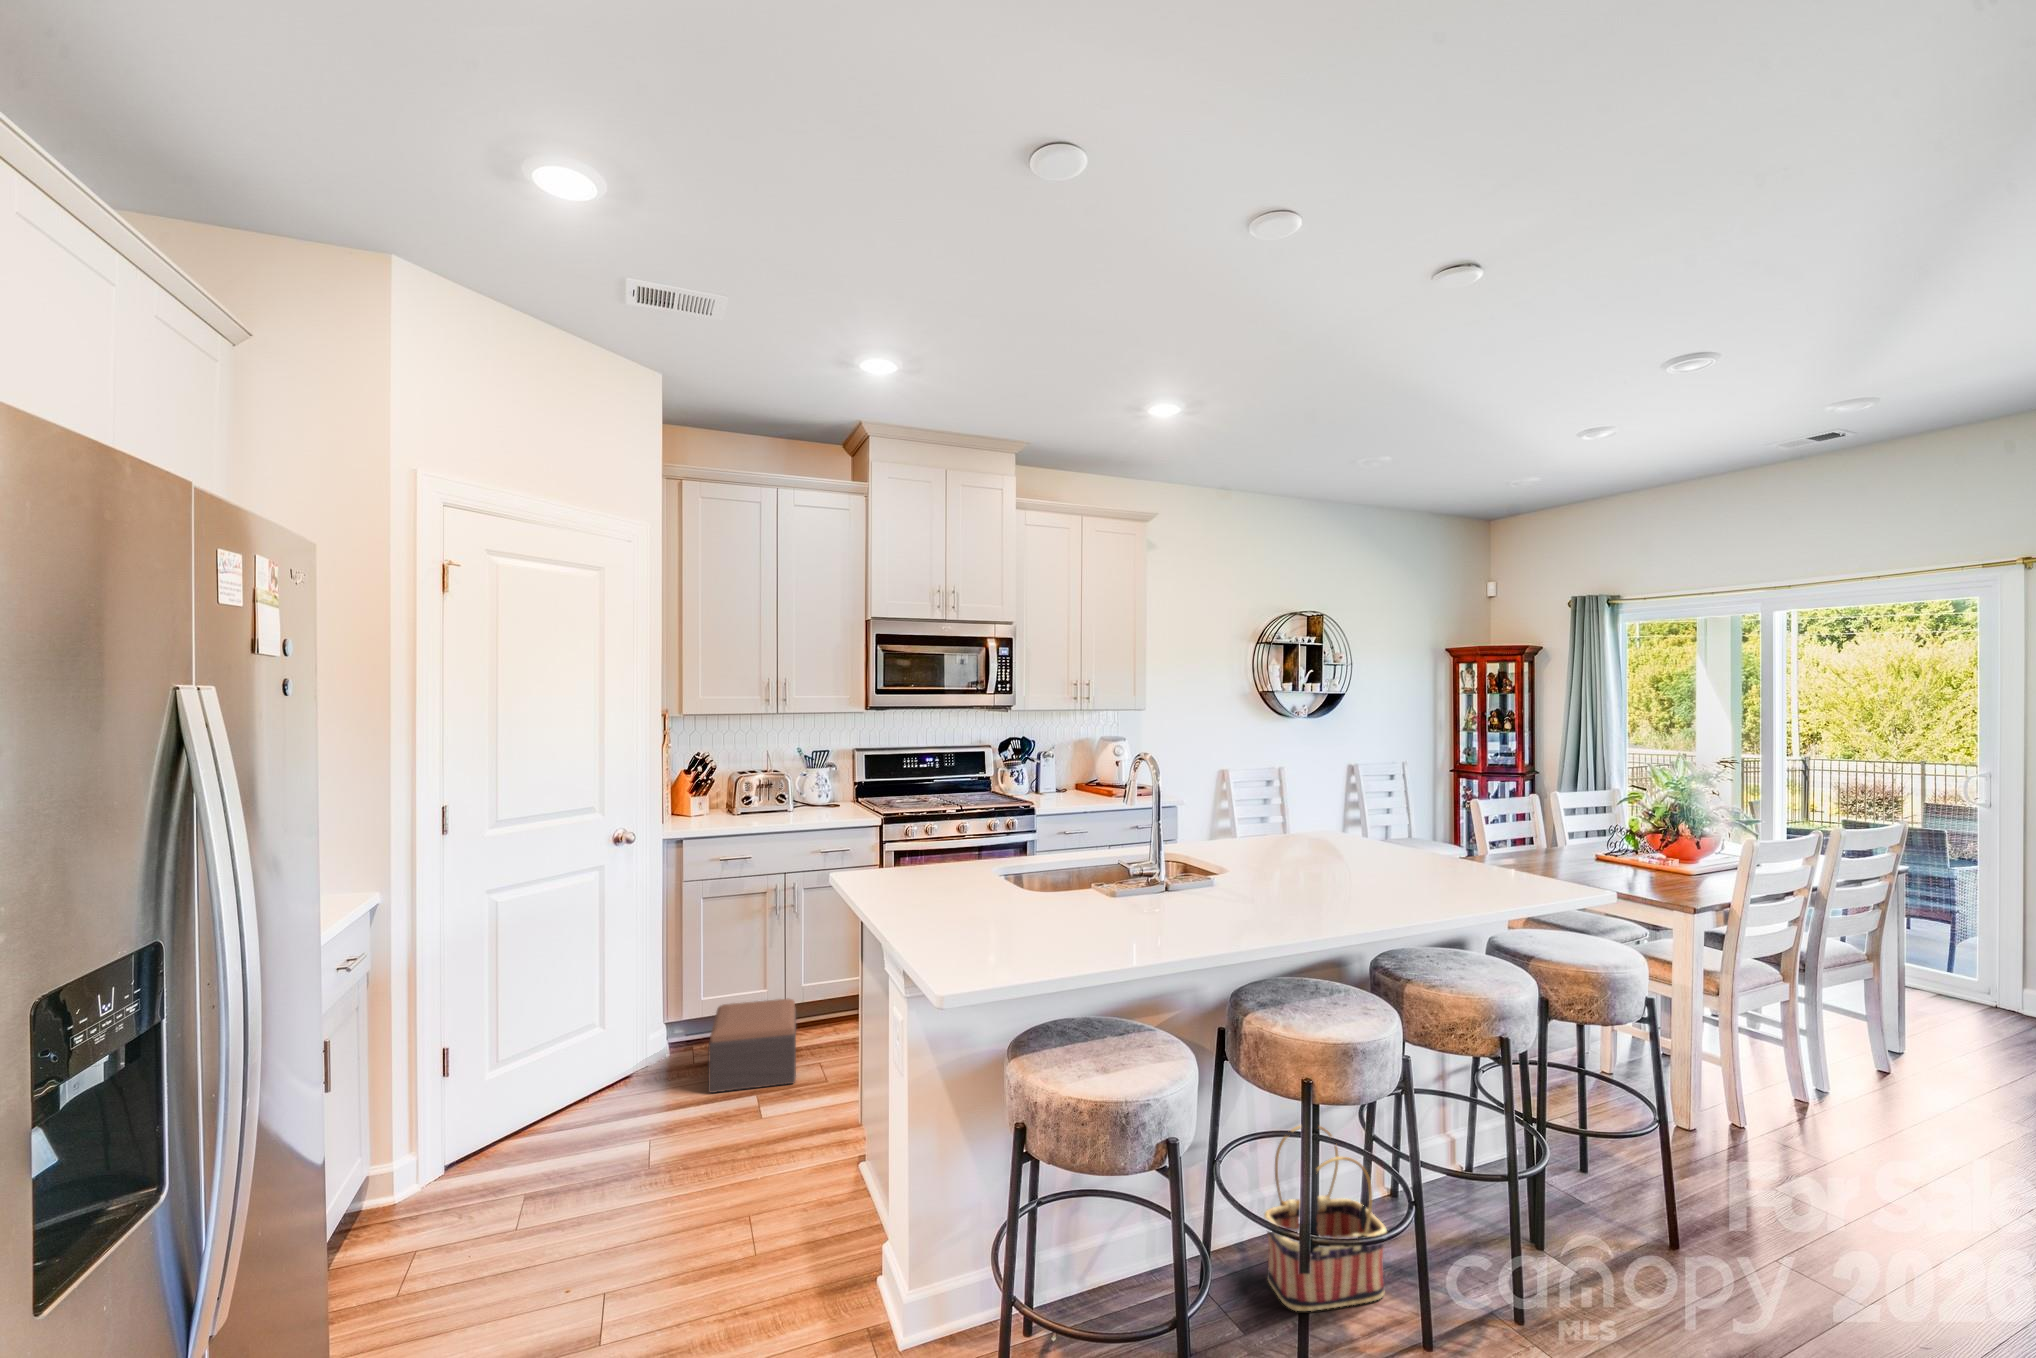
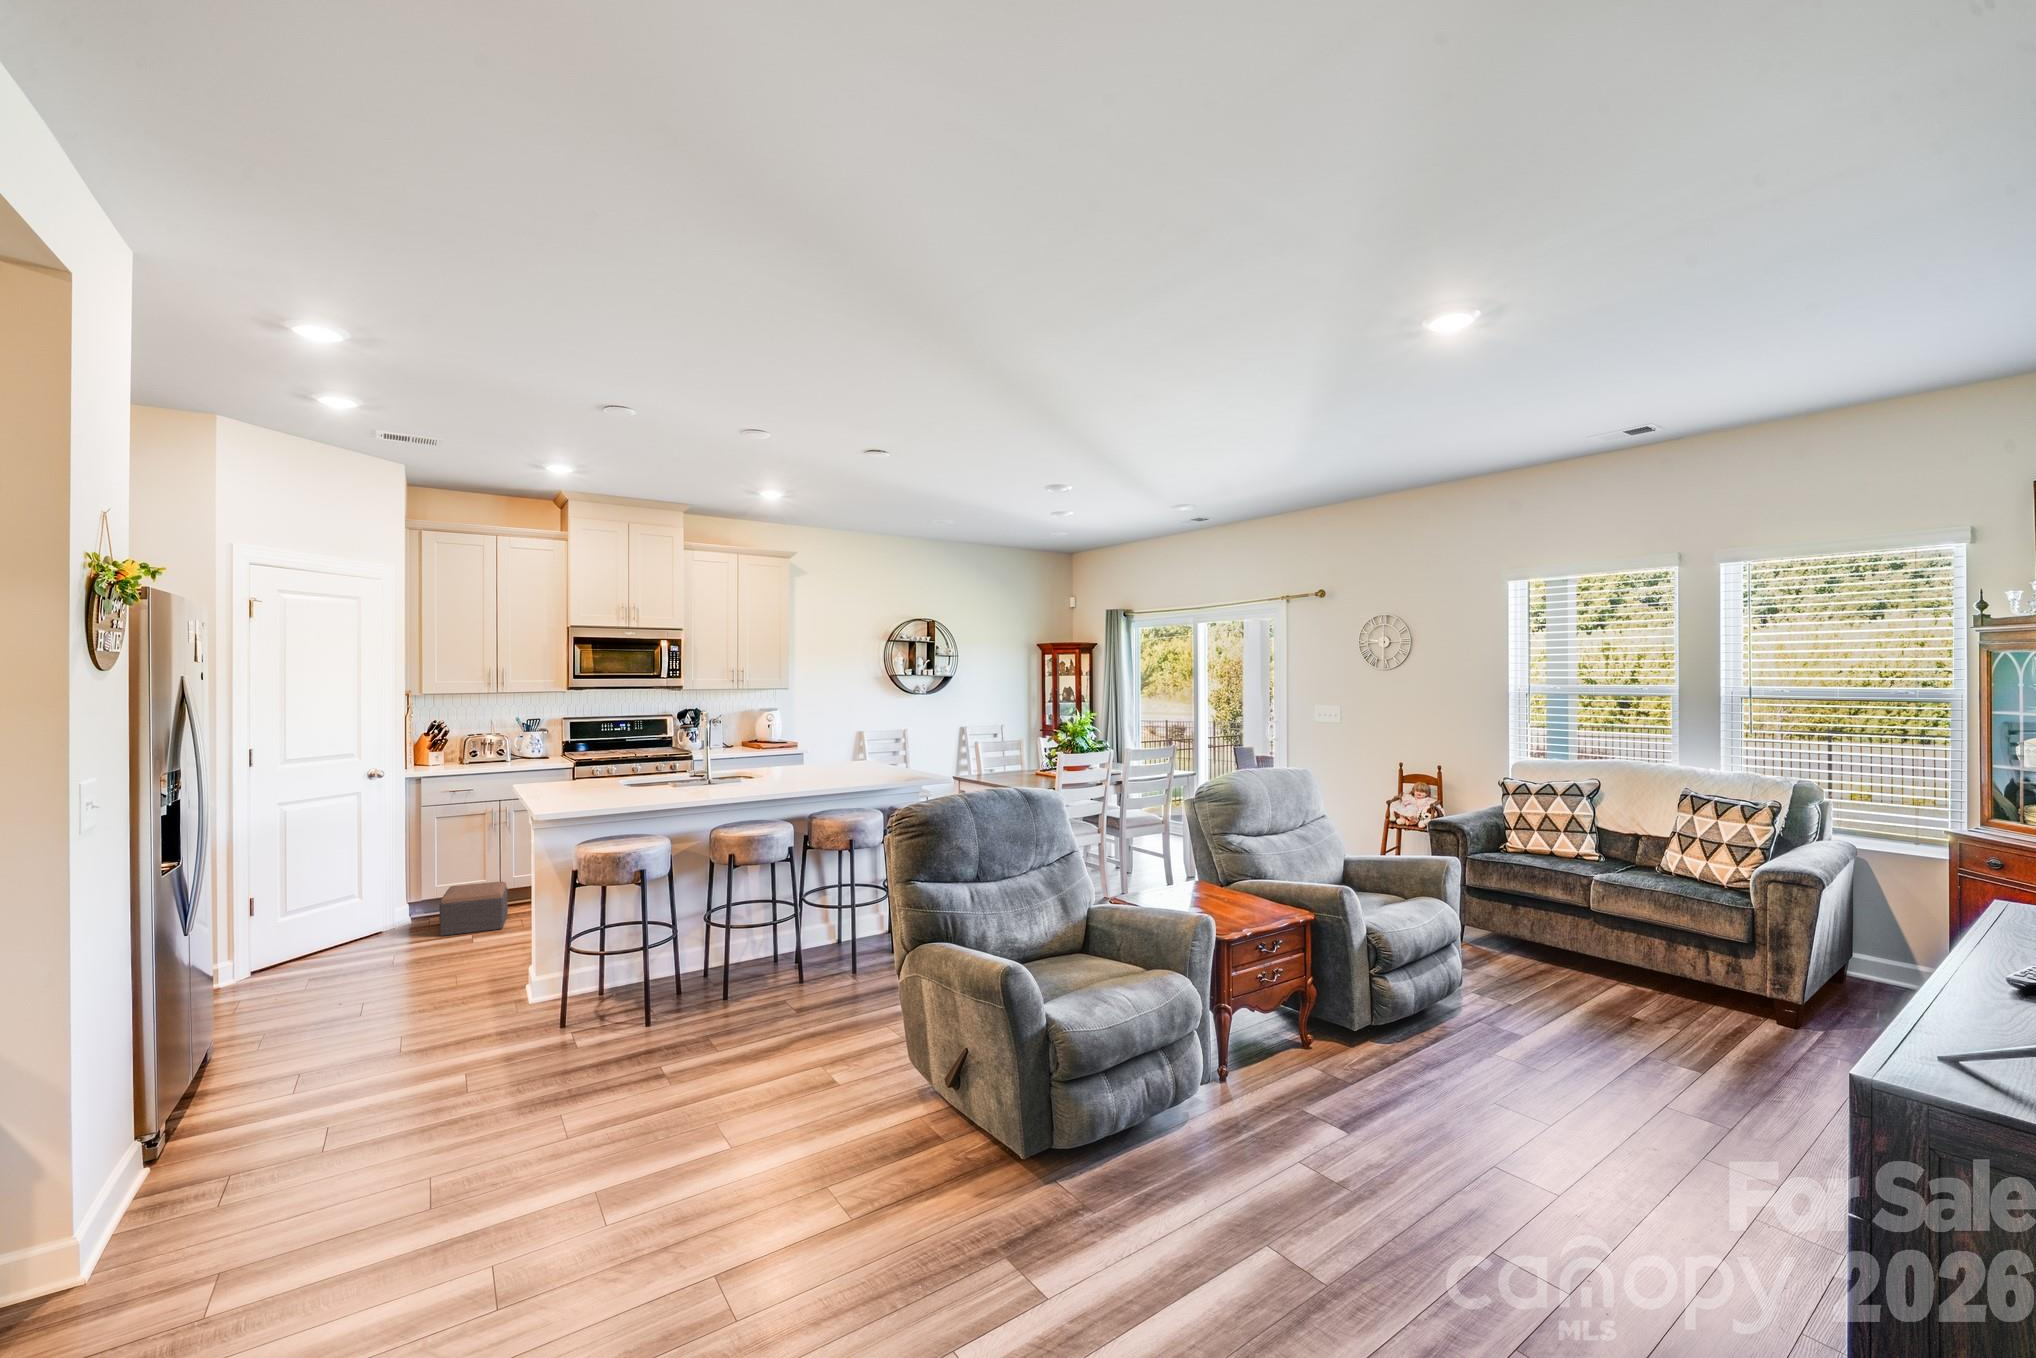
basket: present [1264,1126,1387,1311] -> none [743,895,802,978]

